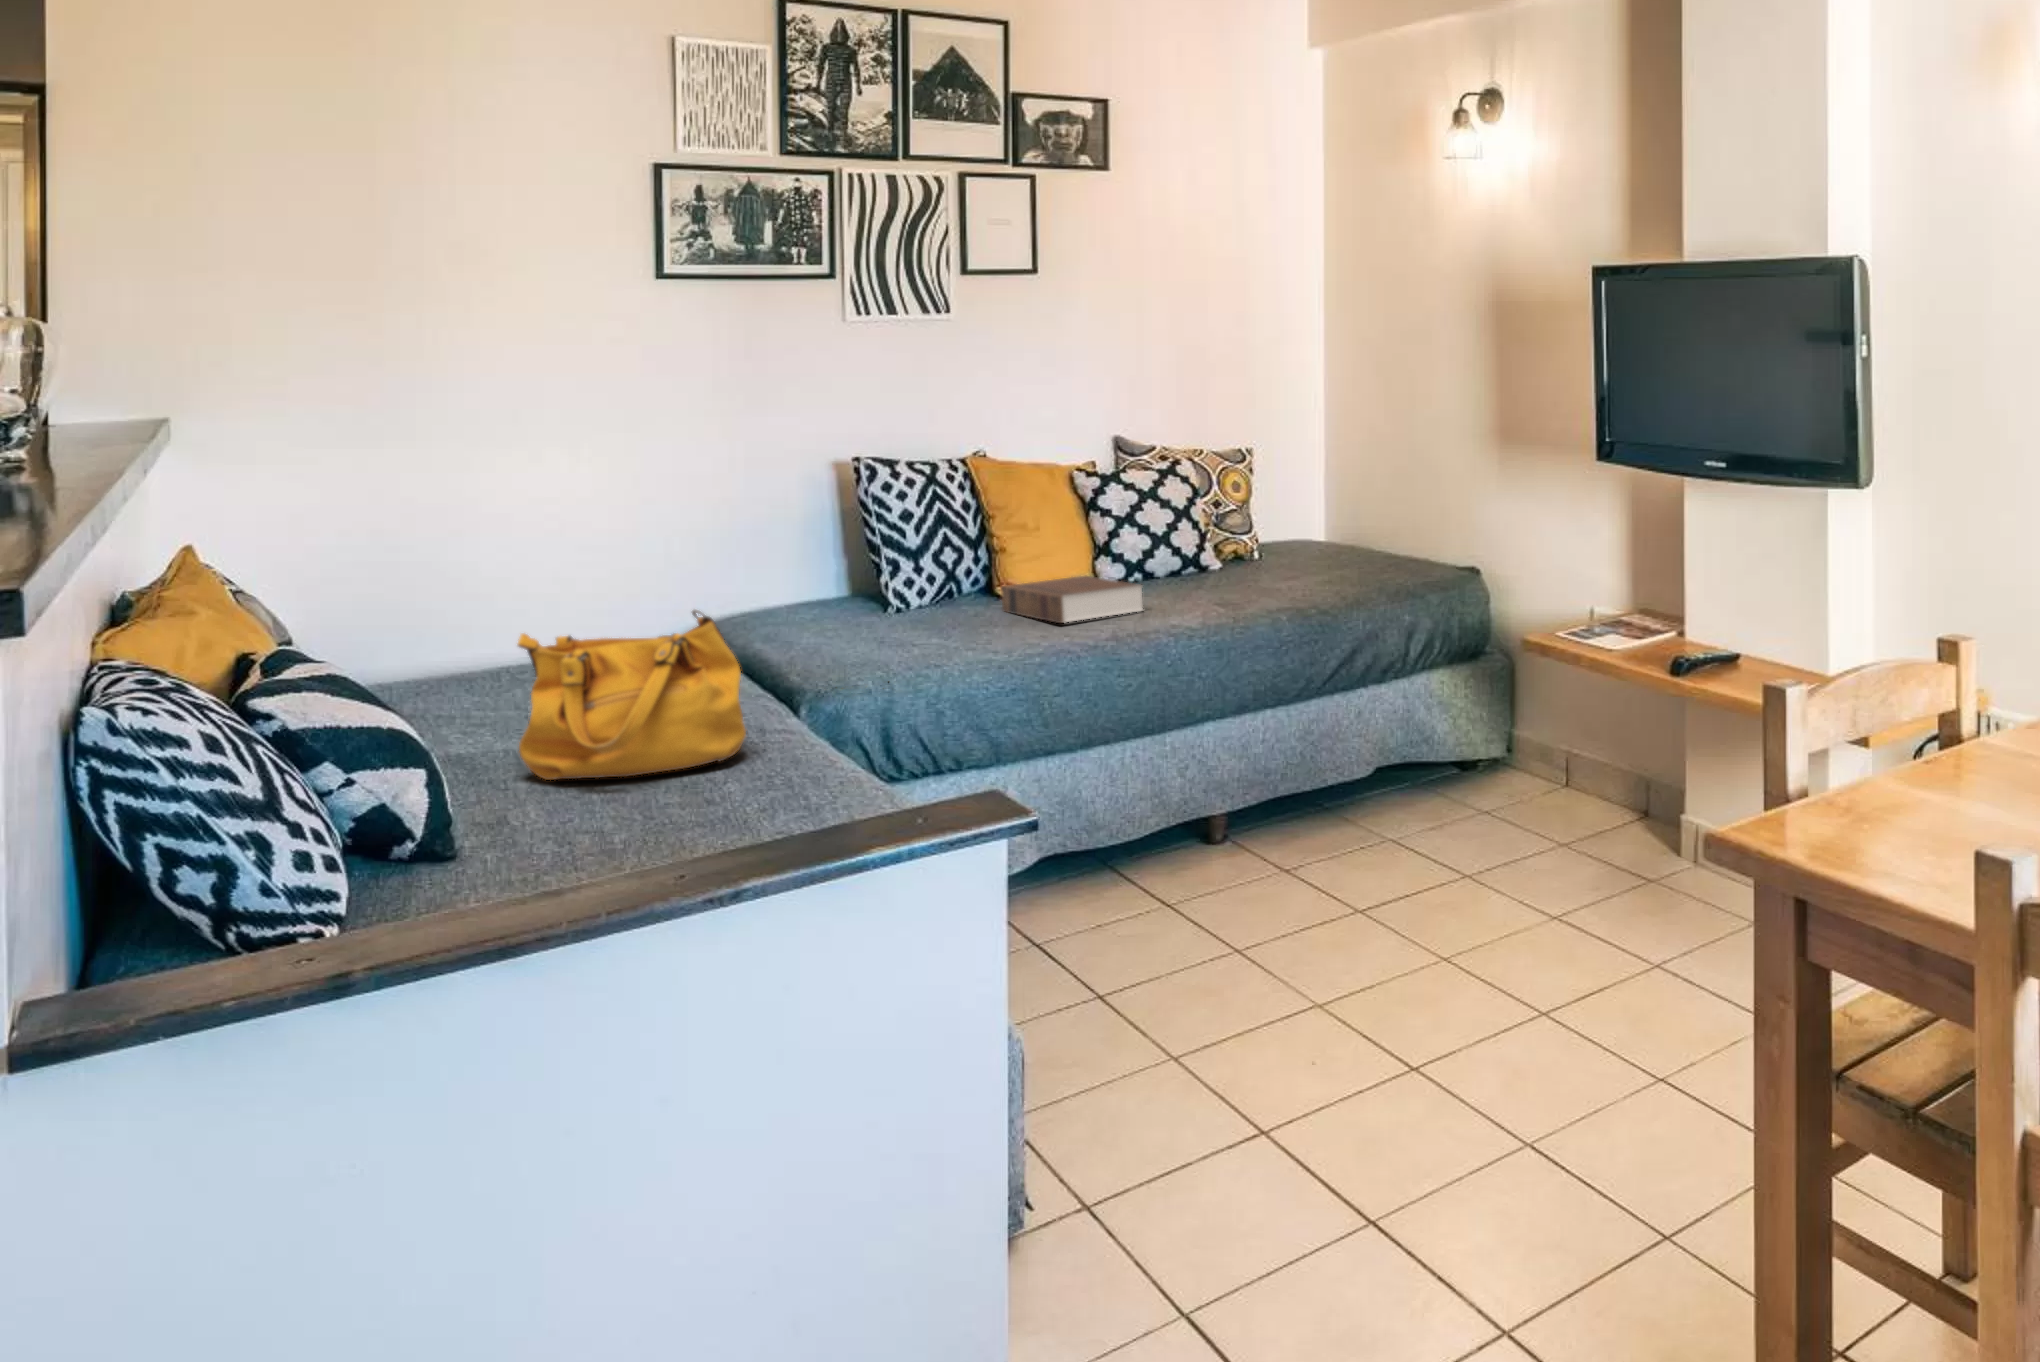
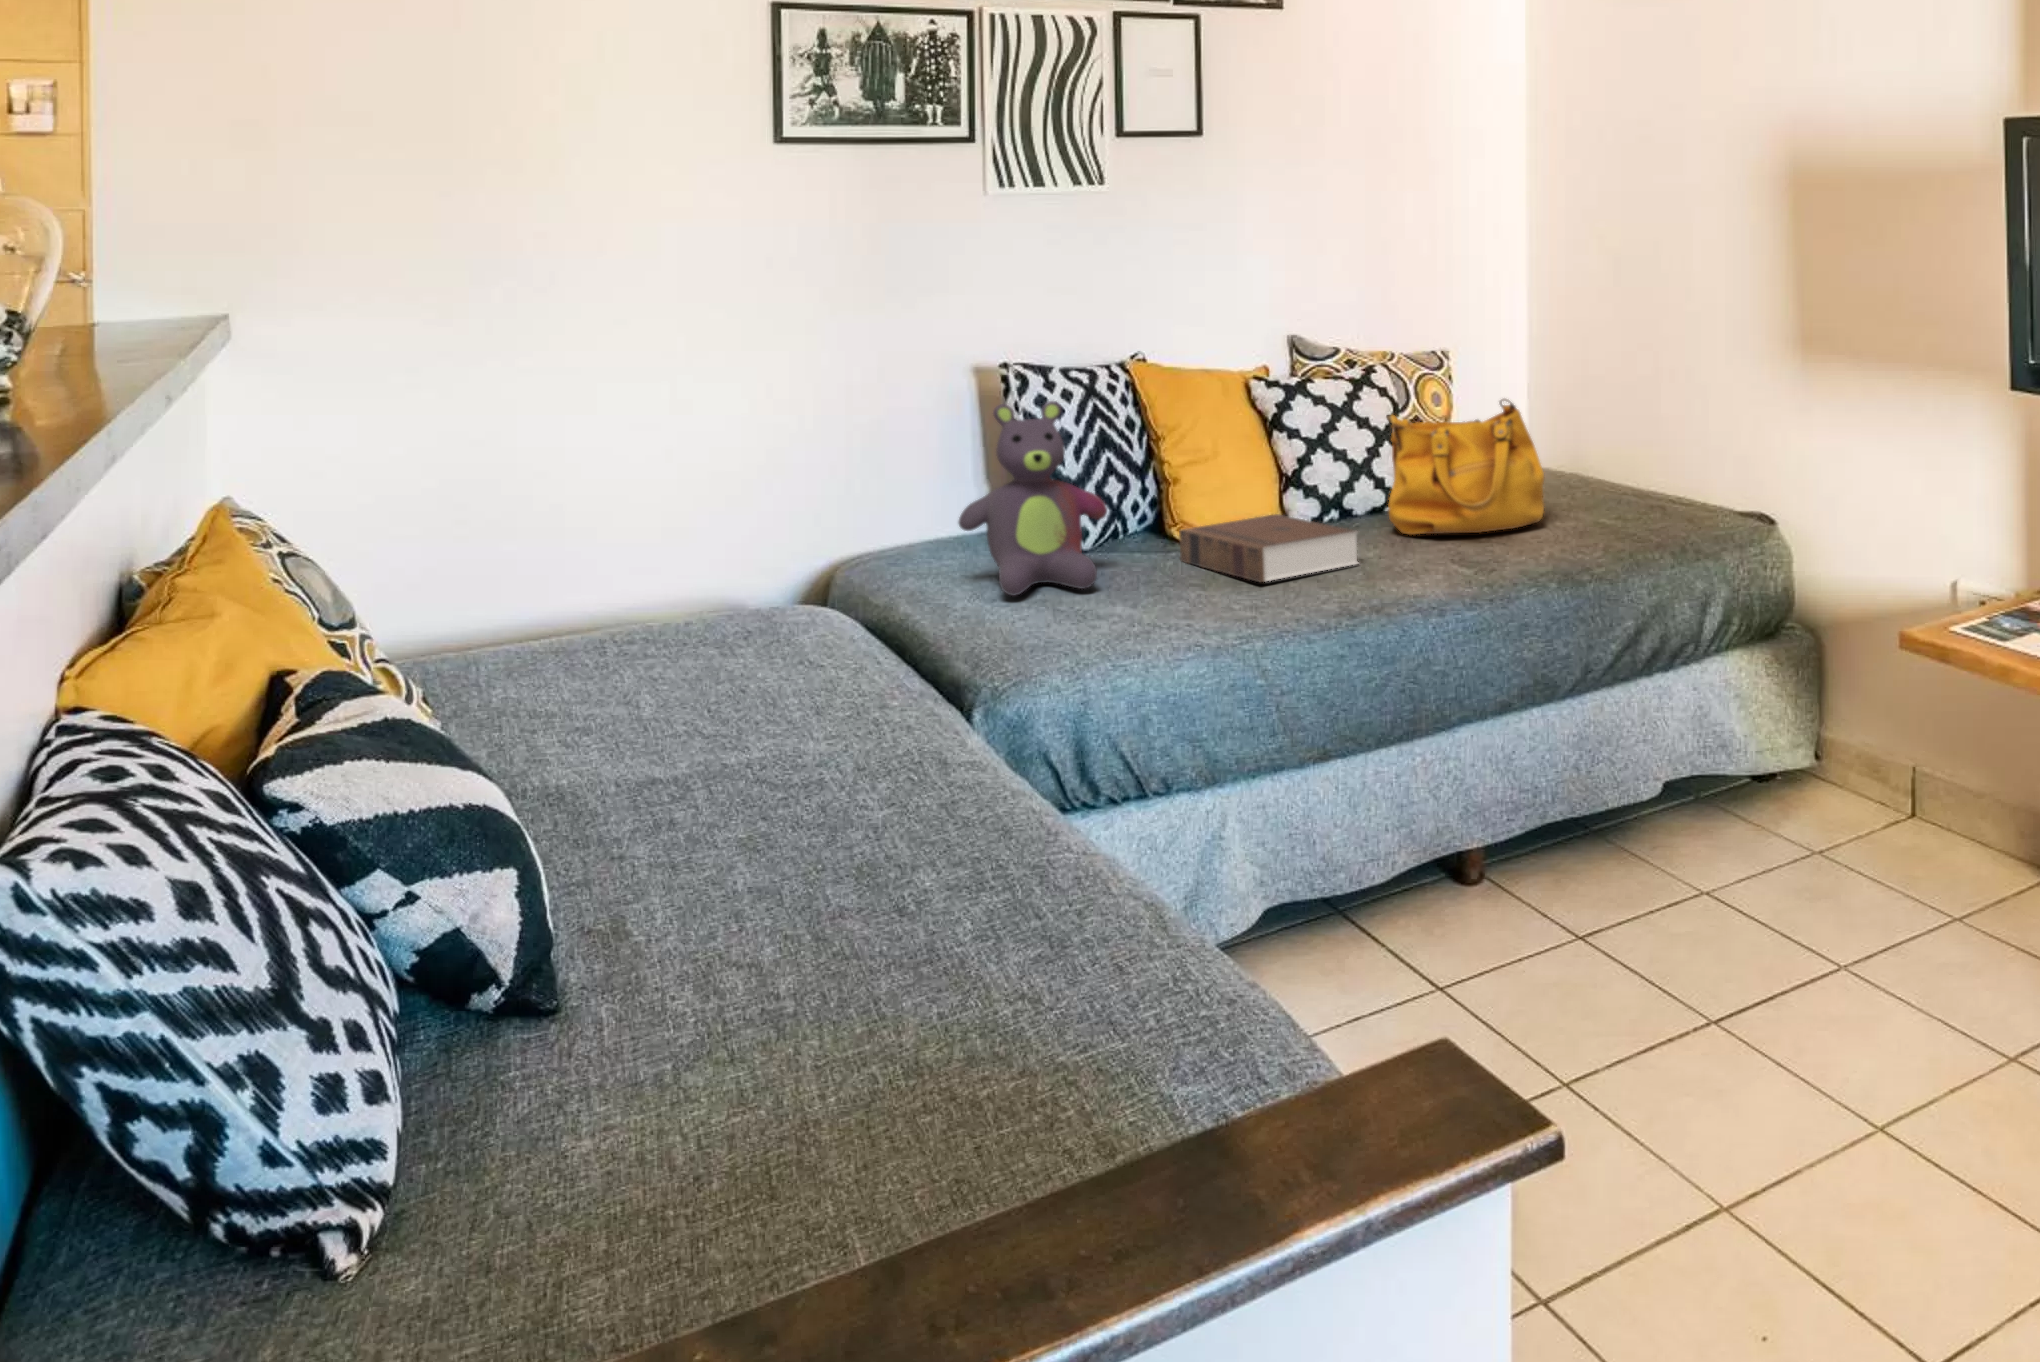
stuffed bear: none [813,482,940,635] -> present [959,401,1107,595]
handbag: present [518,610,746,780] -> present [1387,399,1544,535]

